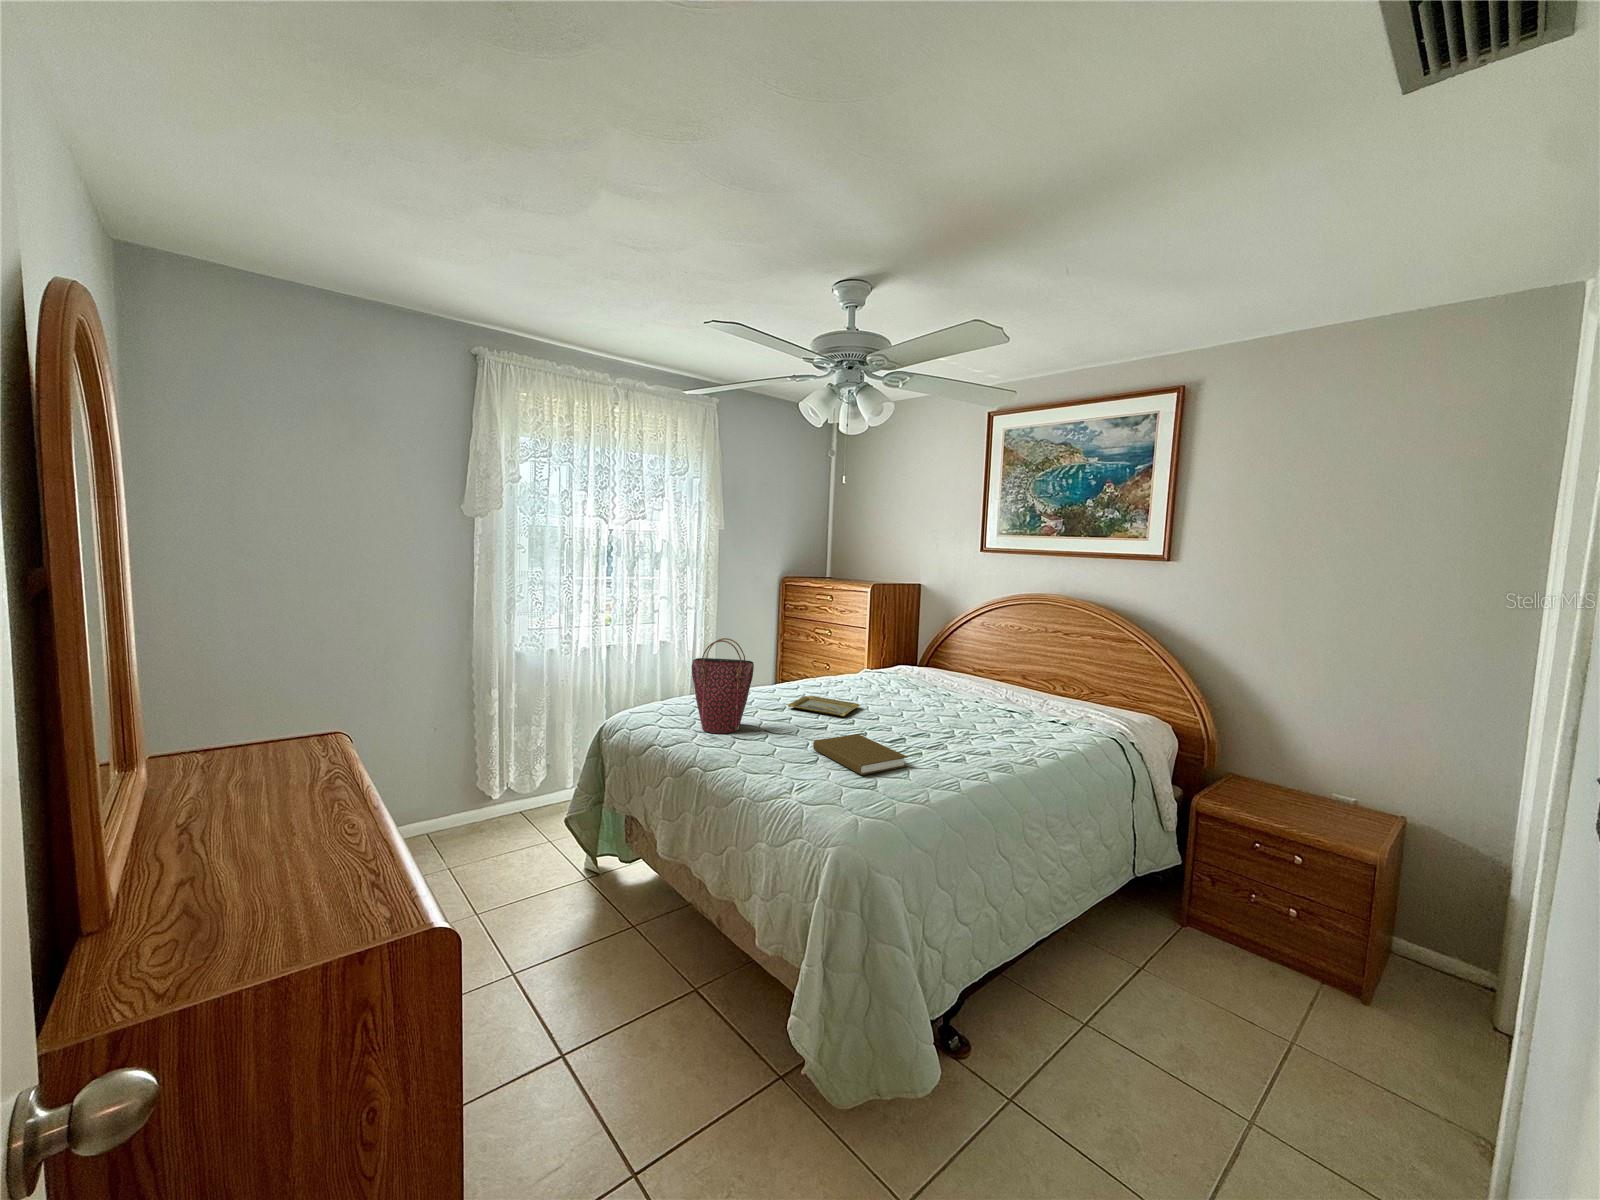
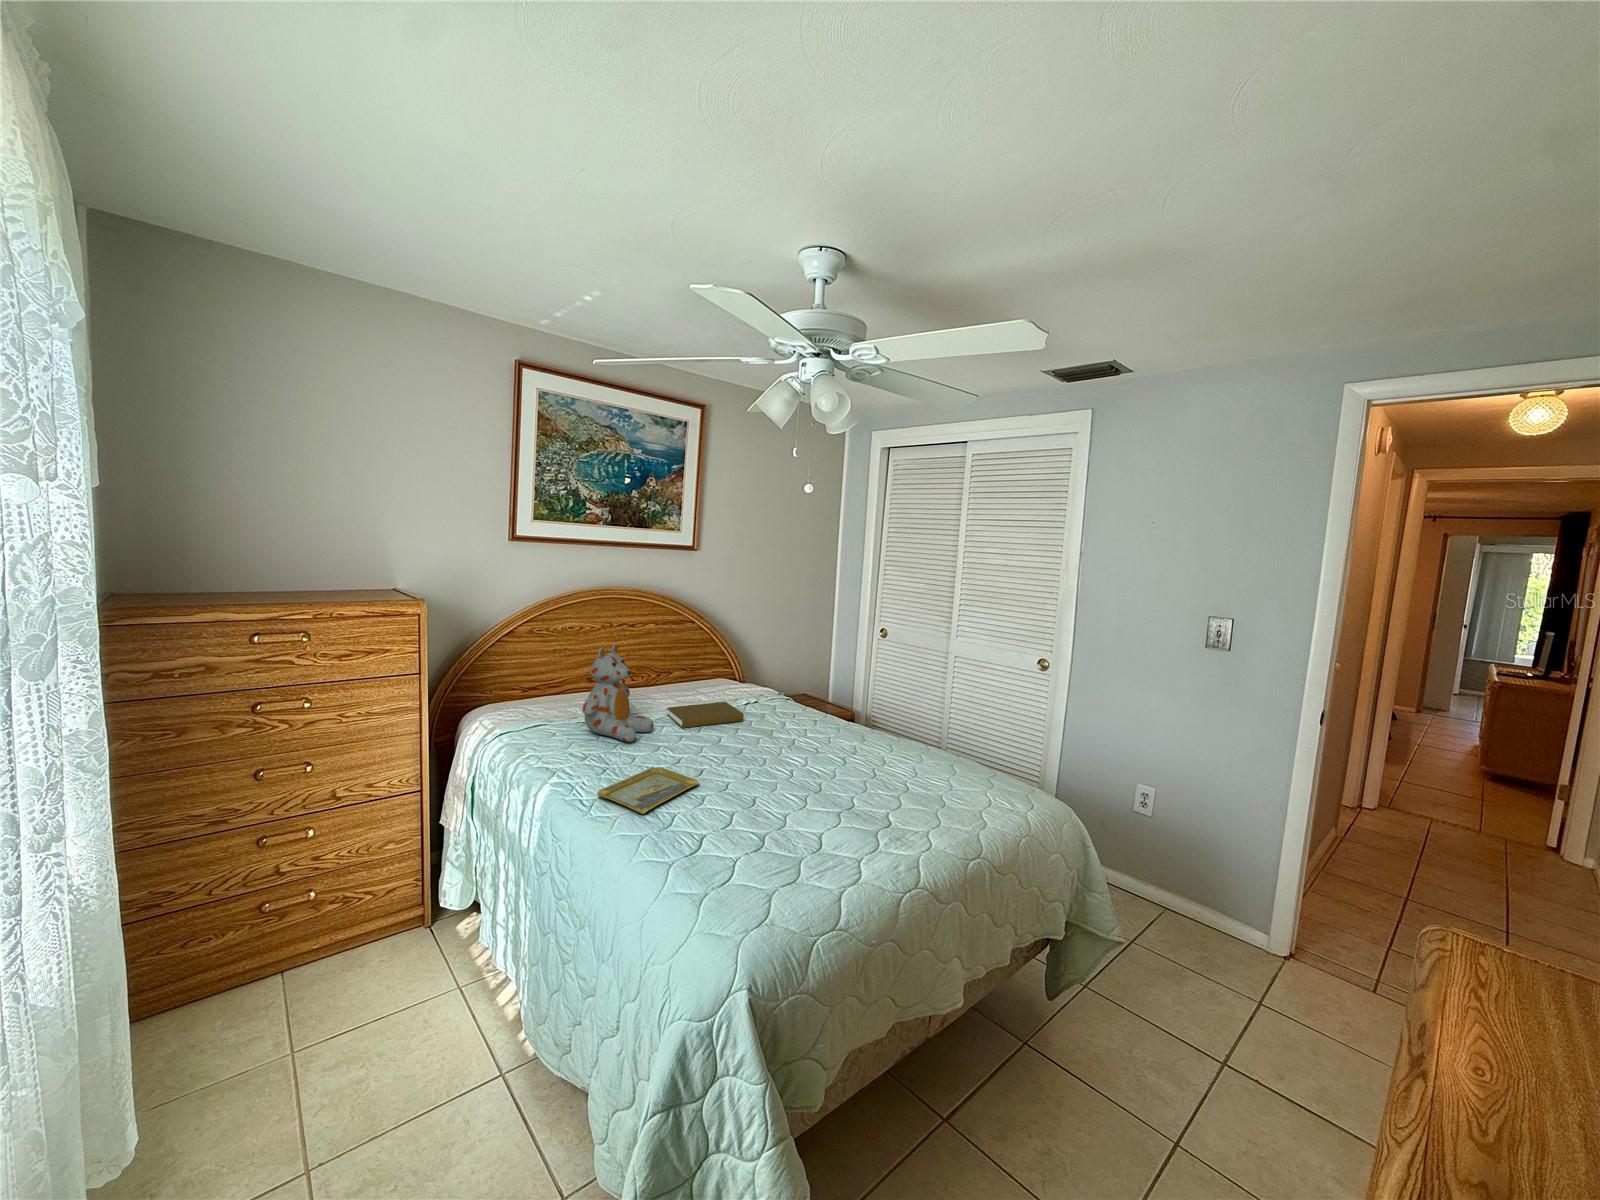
stuffed bear: none [895,623,956,702] -> present [582,644,654,742]
handbag: present [692,638,754,733] -> none [703,736,765,892]
book: present [813,734,907,775] -> present [667,702,744,728]

